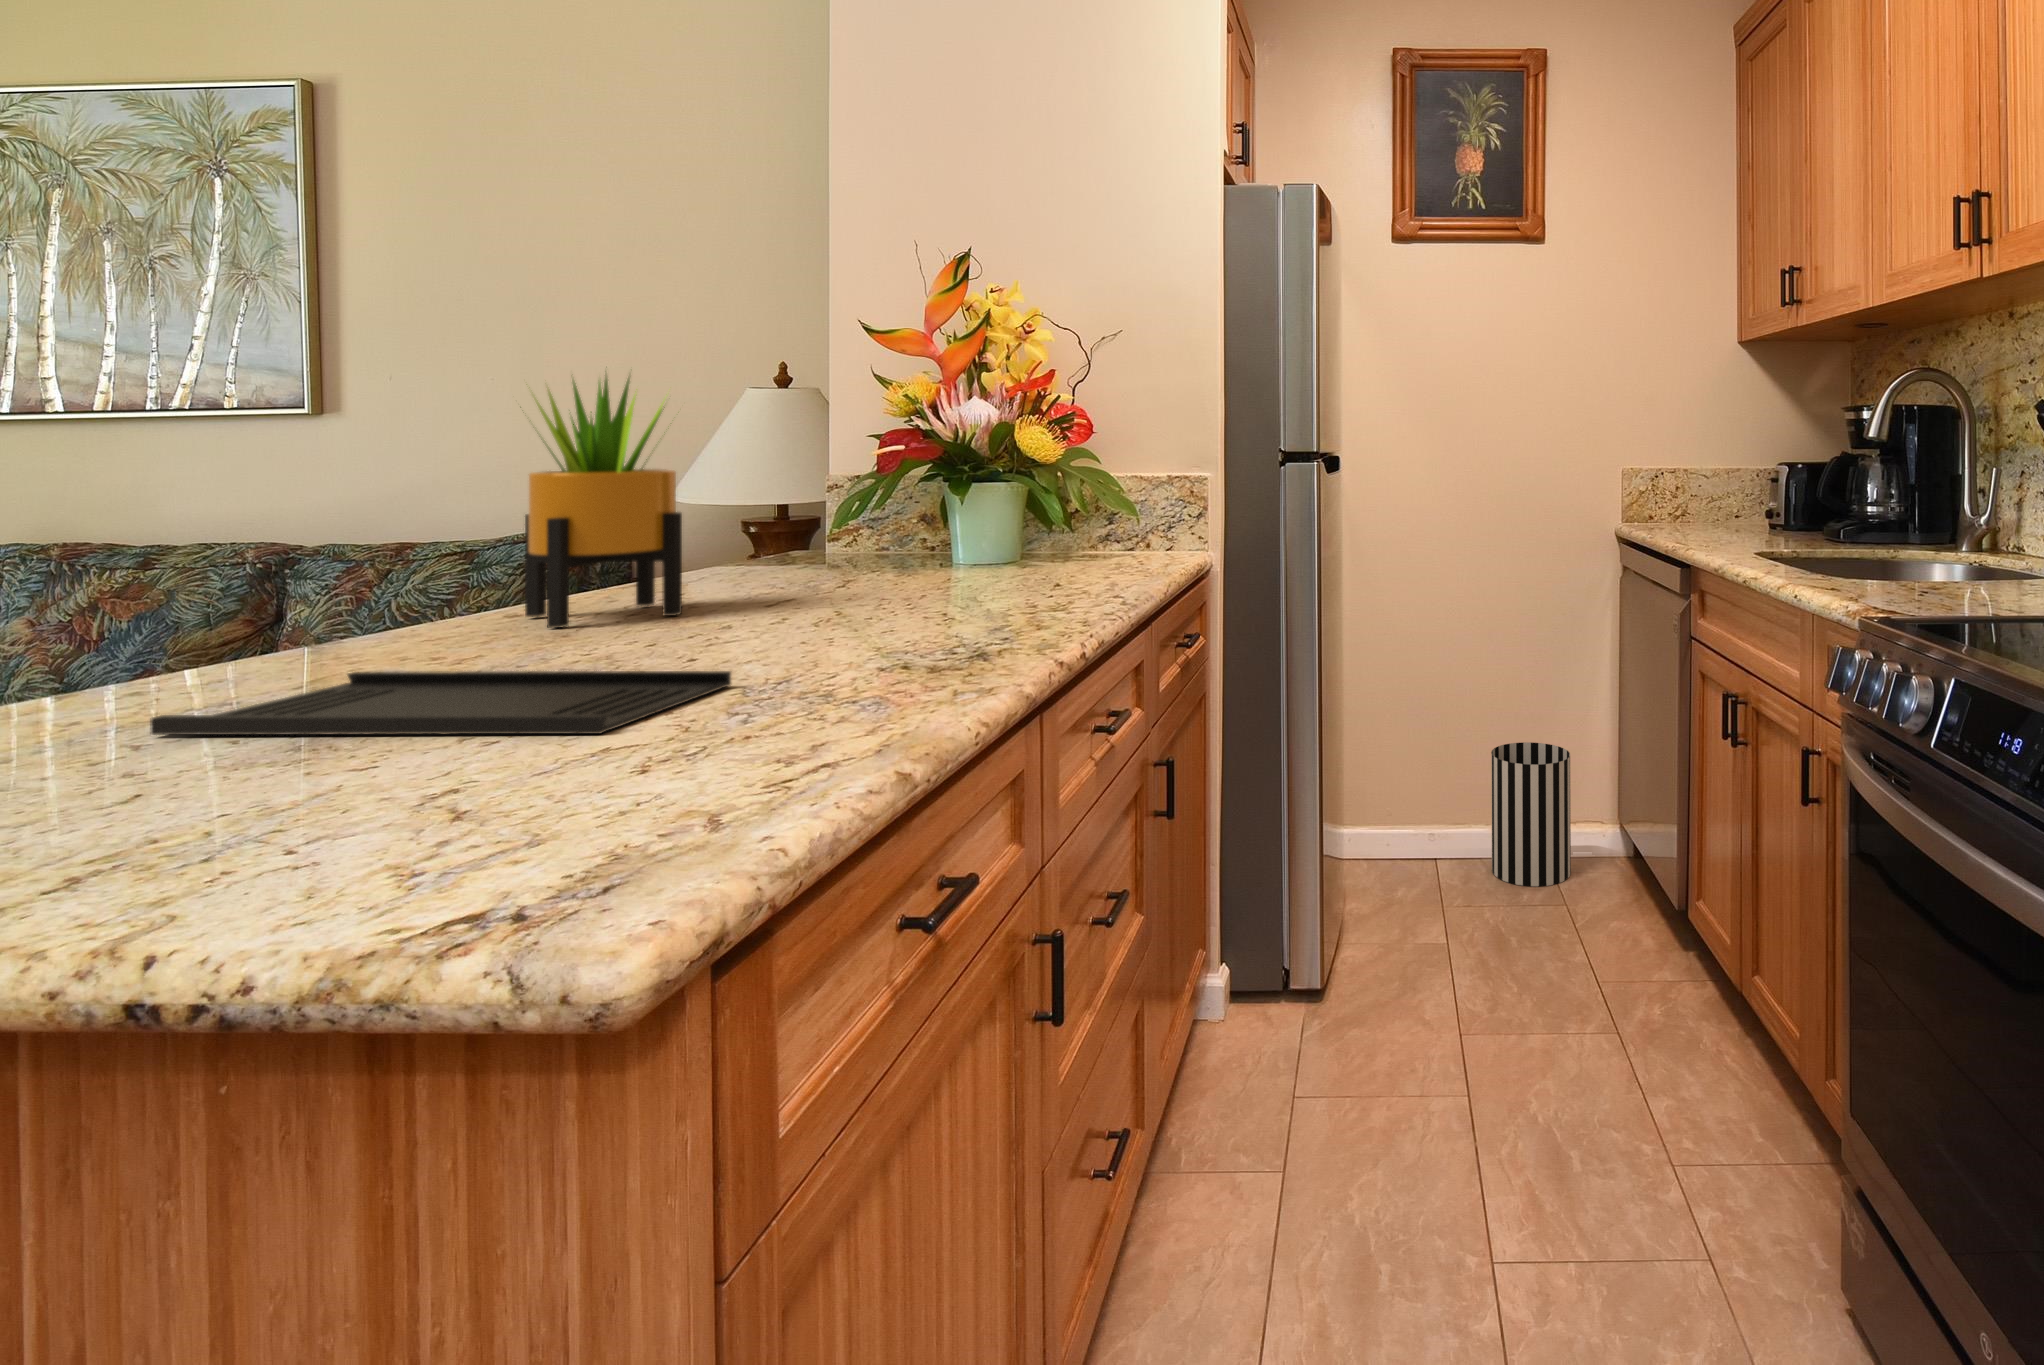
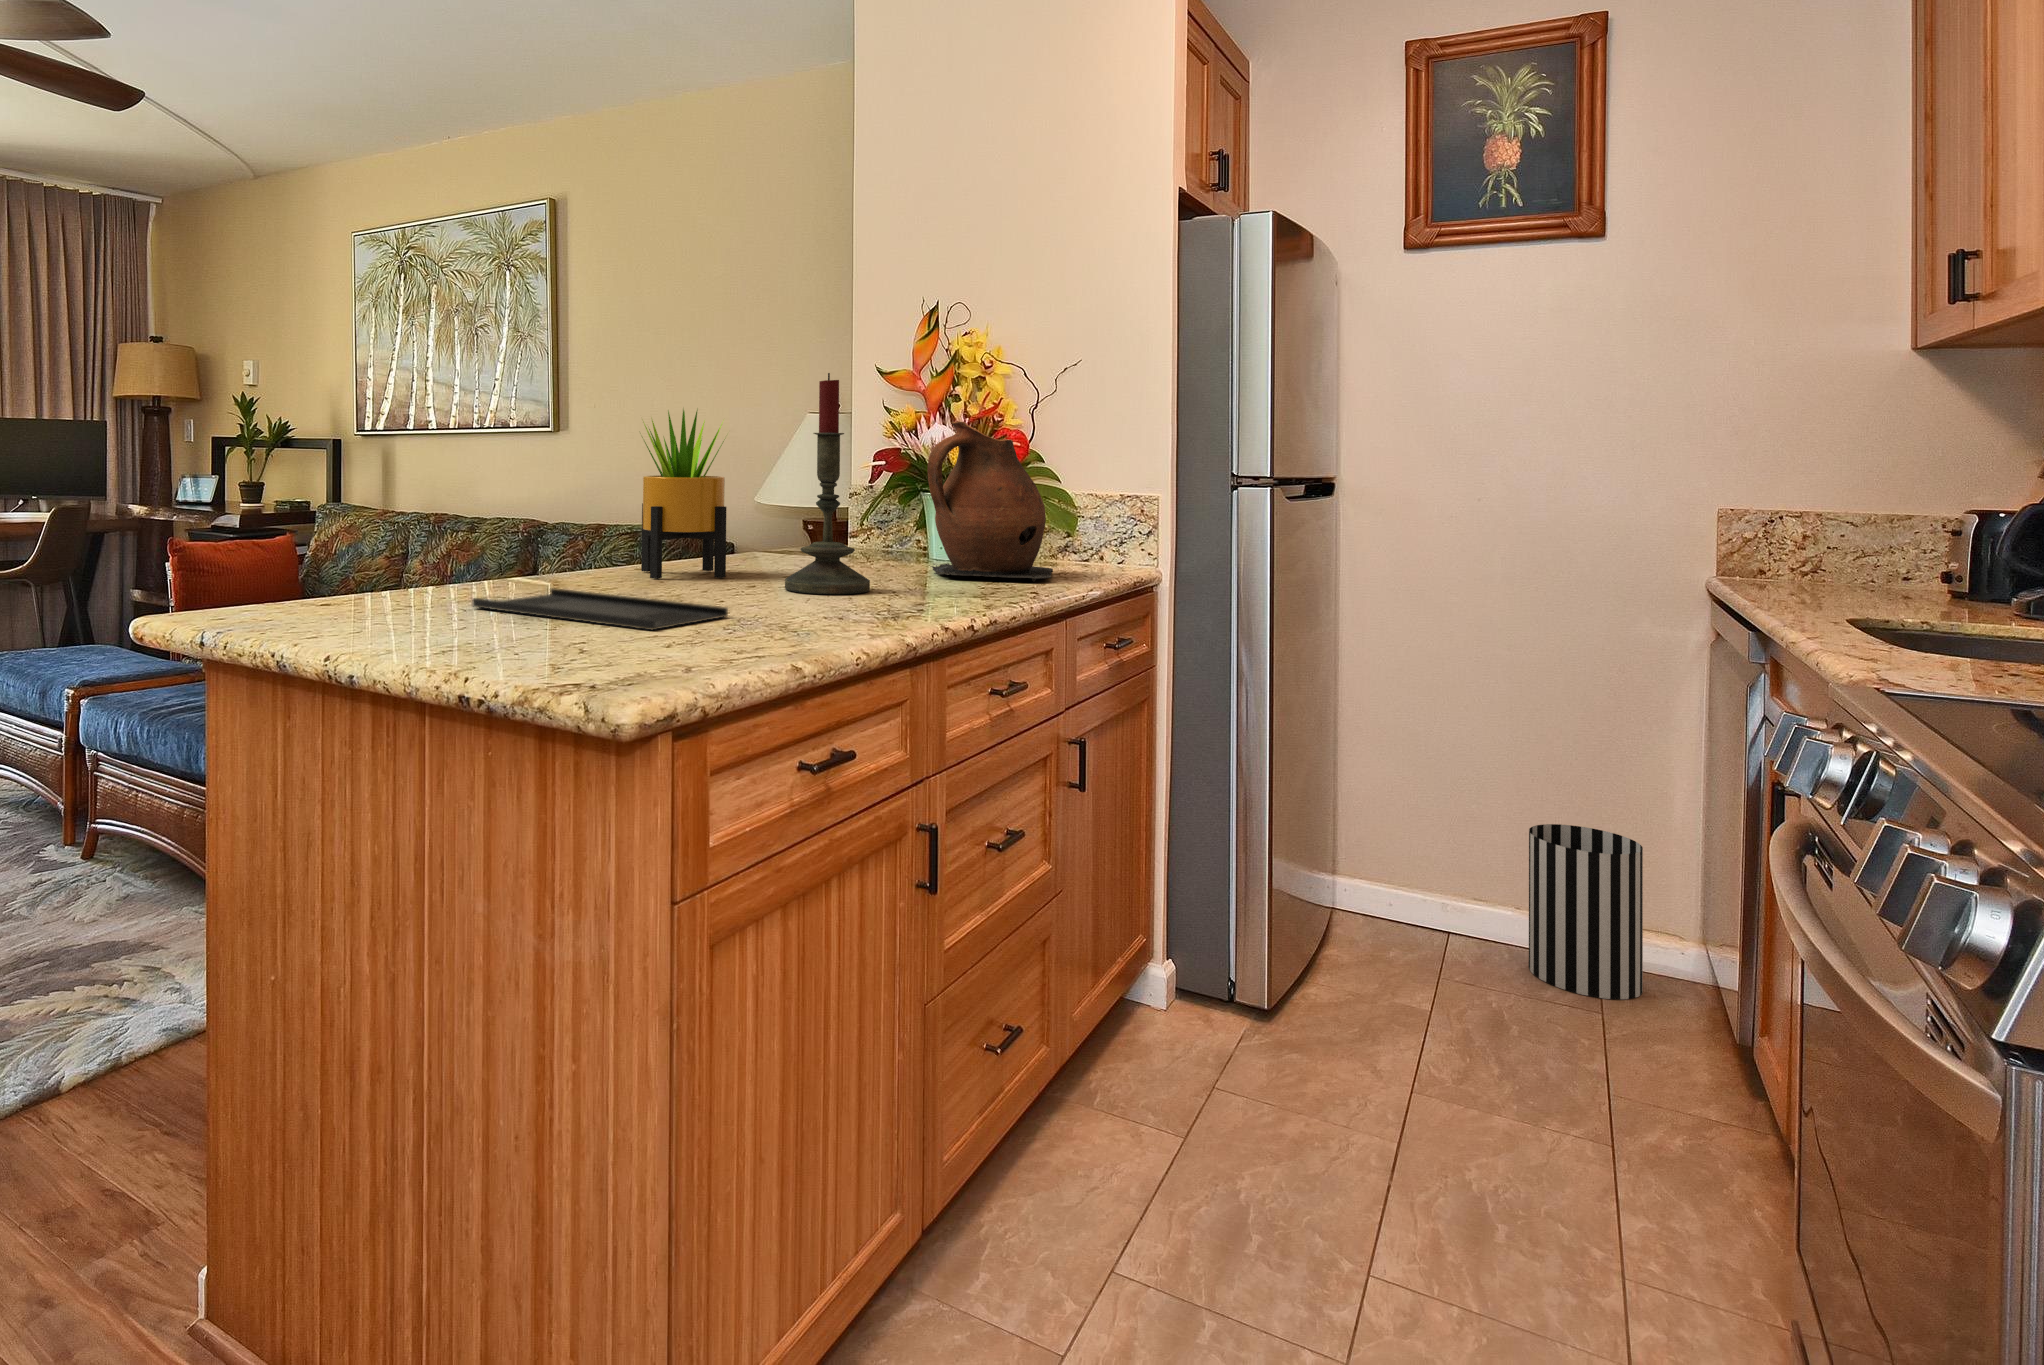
candle: none [792,323,919,627] -> present [785,373,870,594]
ceramic pitcher: none [970,394,1128,582] -> present [927,422,1053,582]

